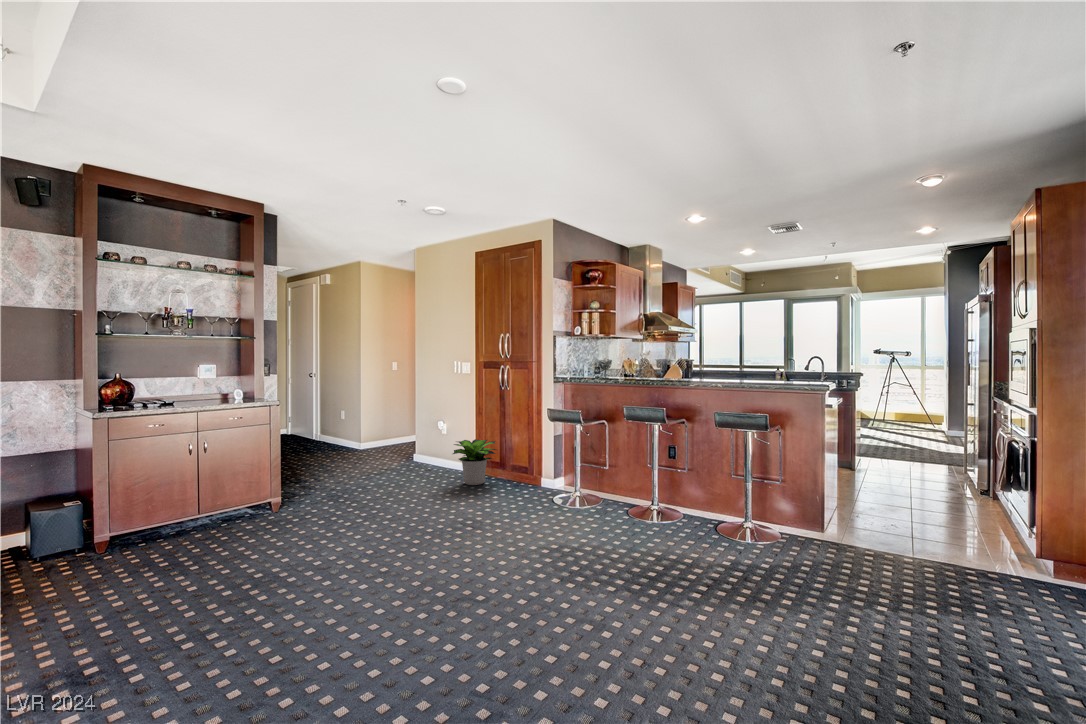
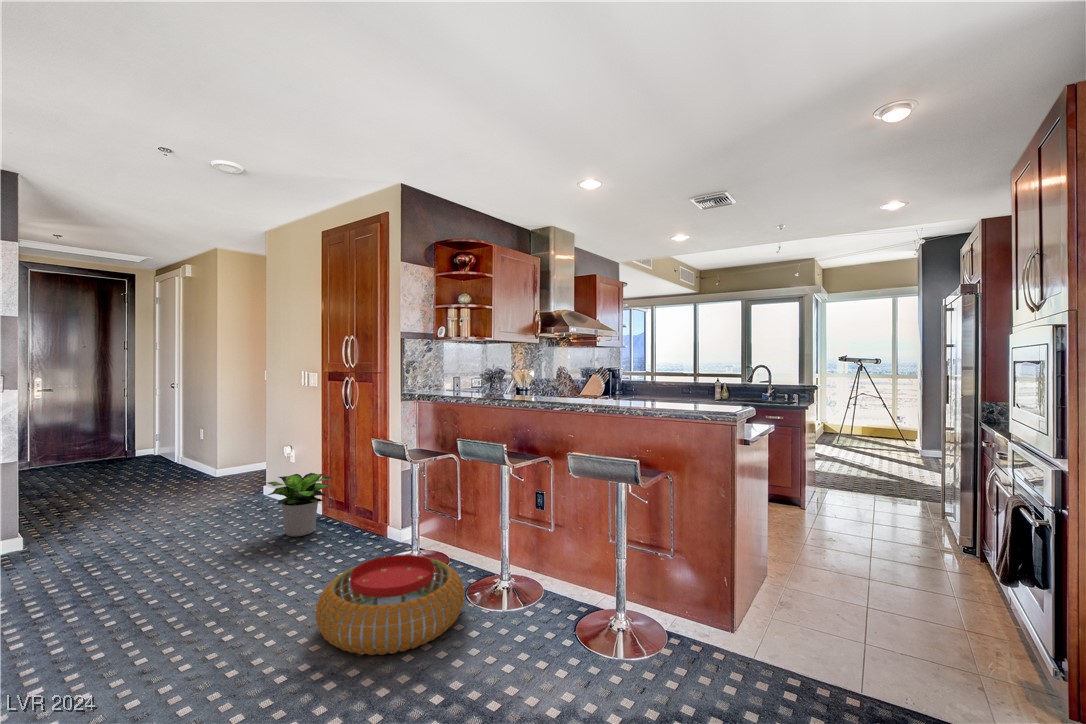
pouf: none [546,485,641,538] -> present [316,555,464,655]

